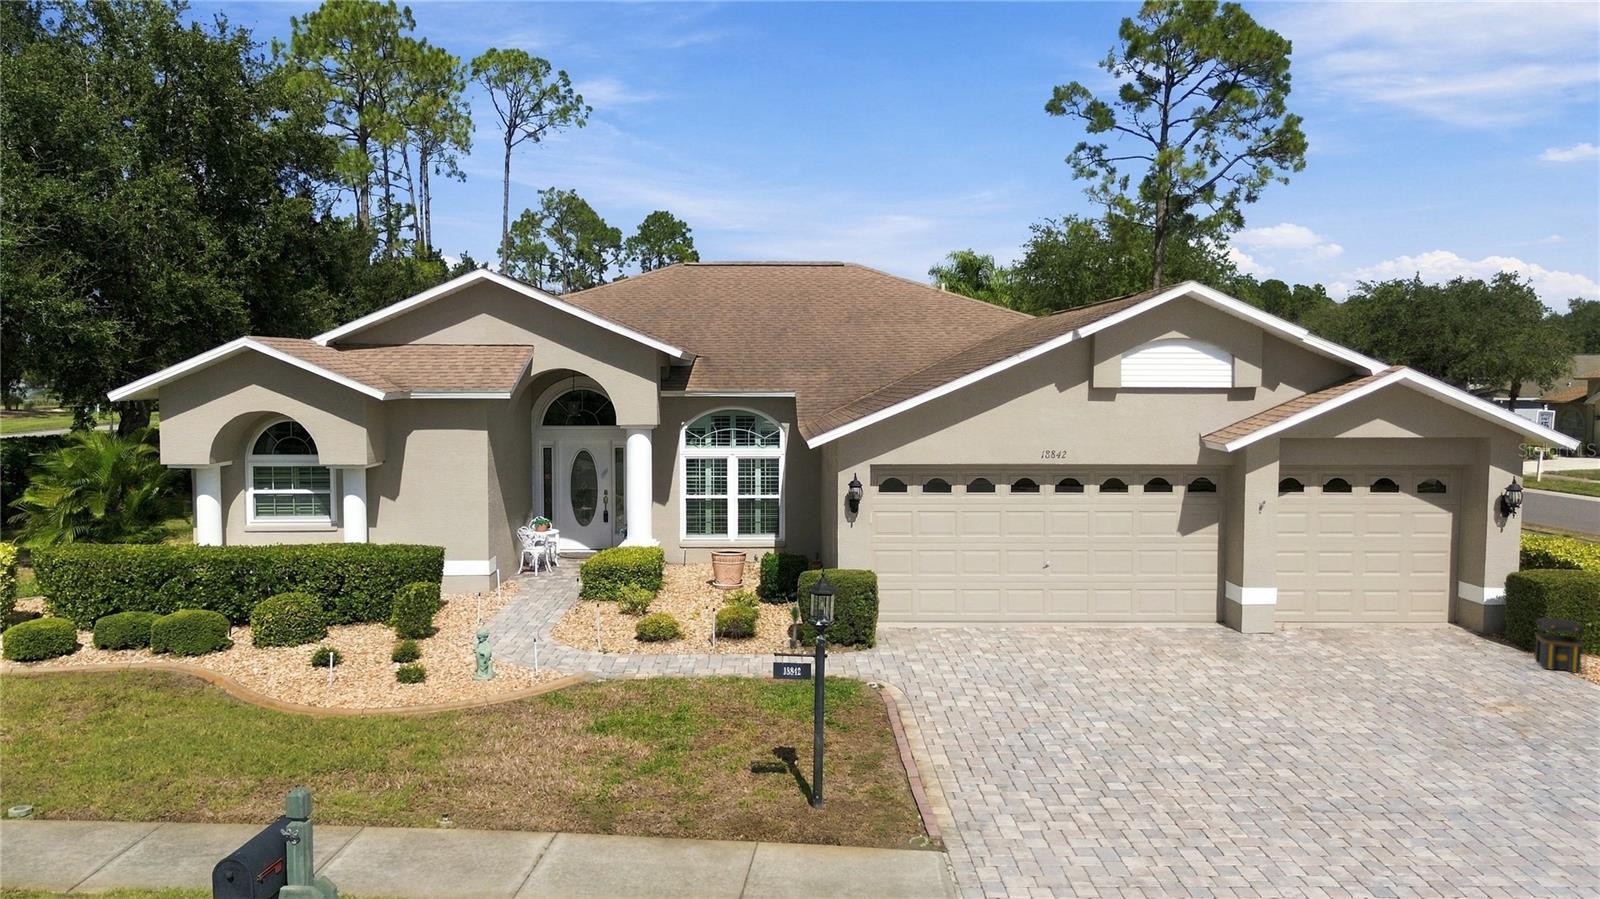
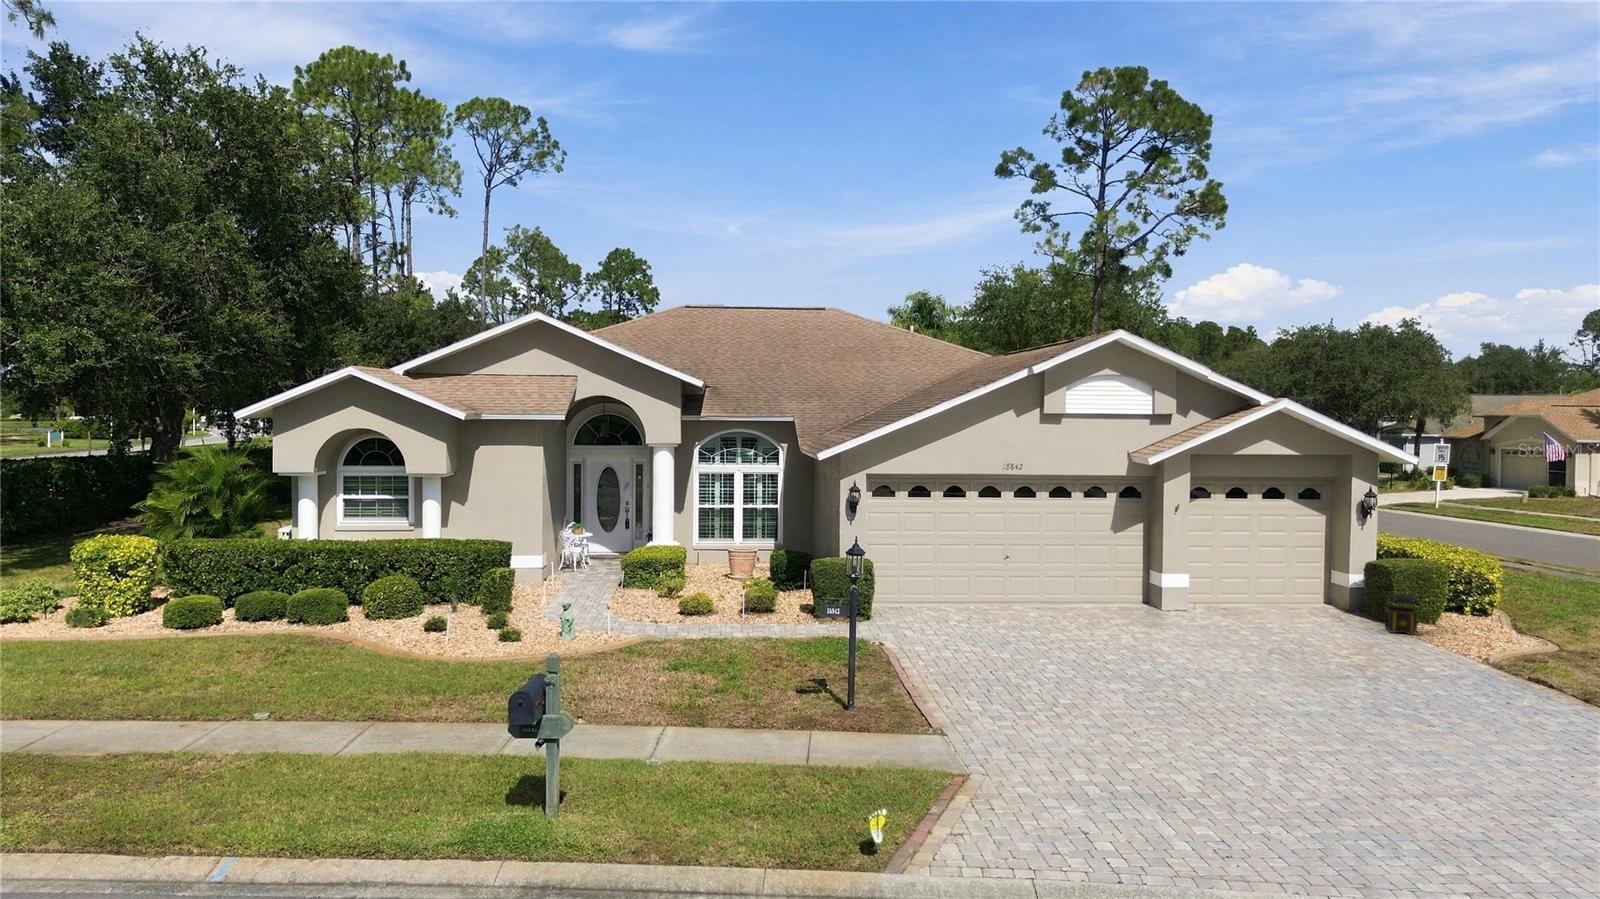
potted plant: present [788,604,801,648] -> present [450,577,460,612]

